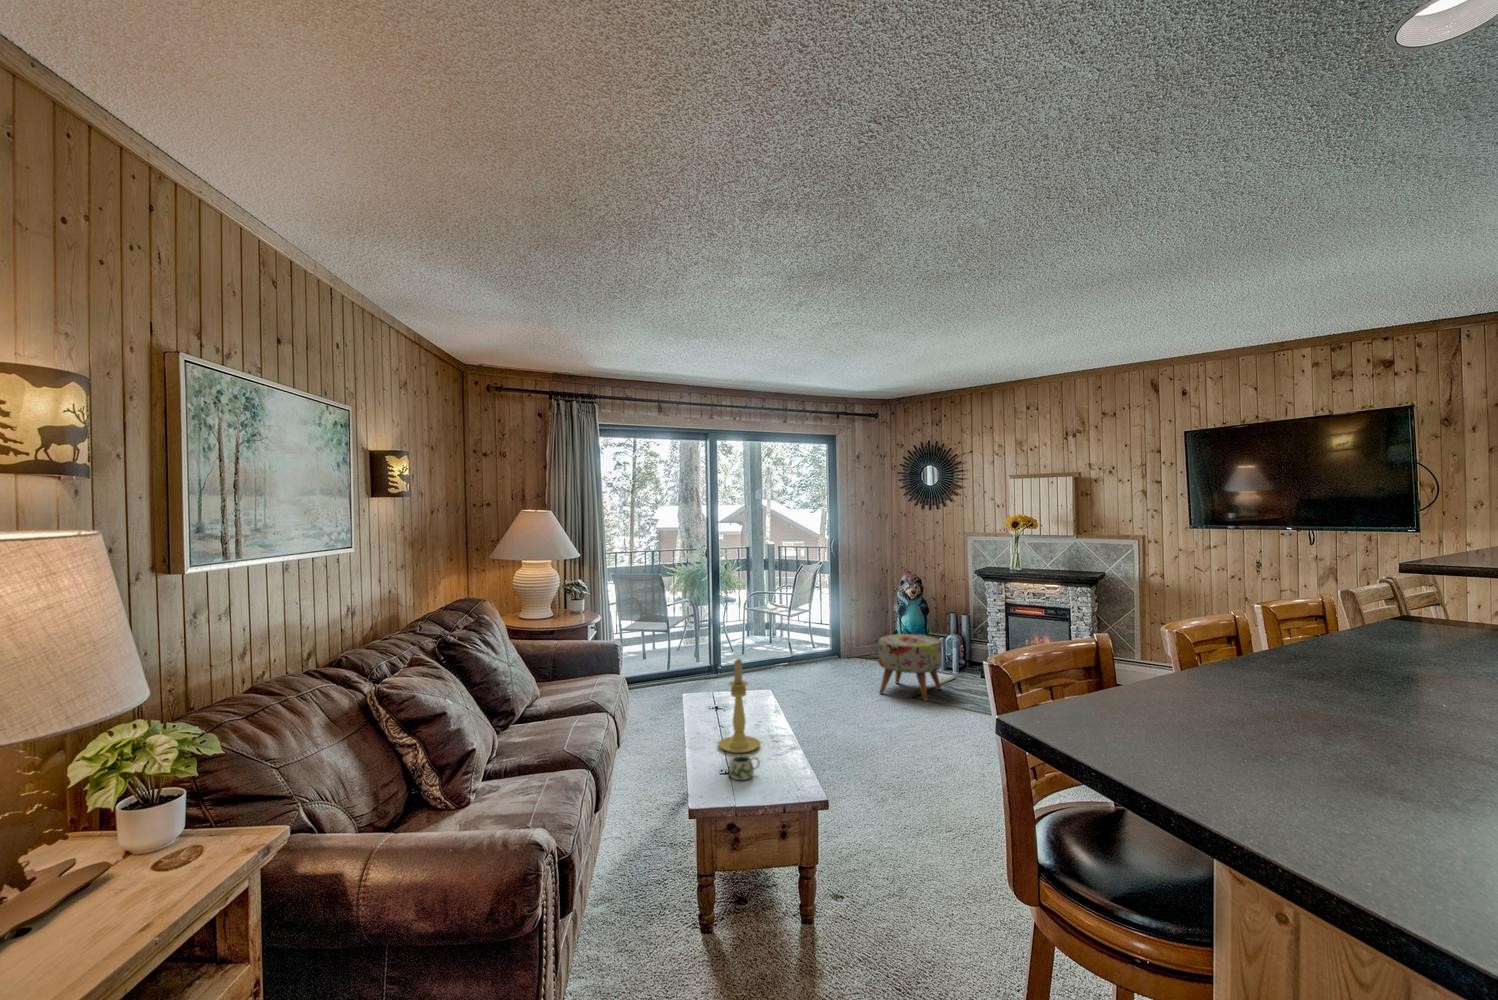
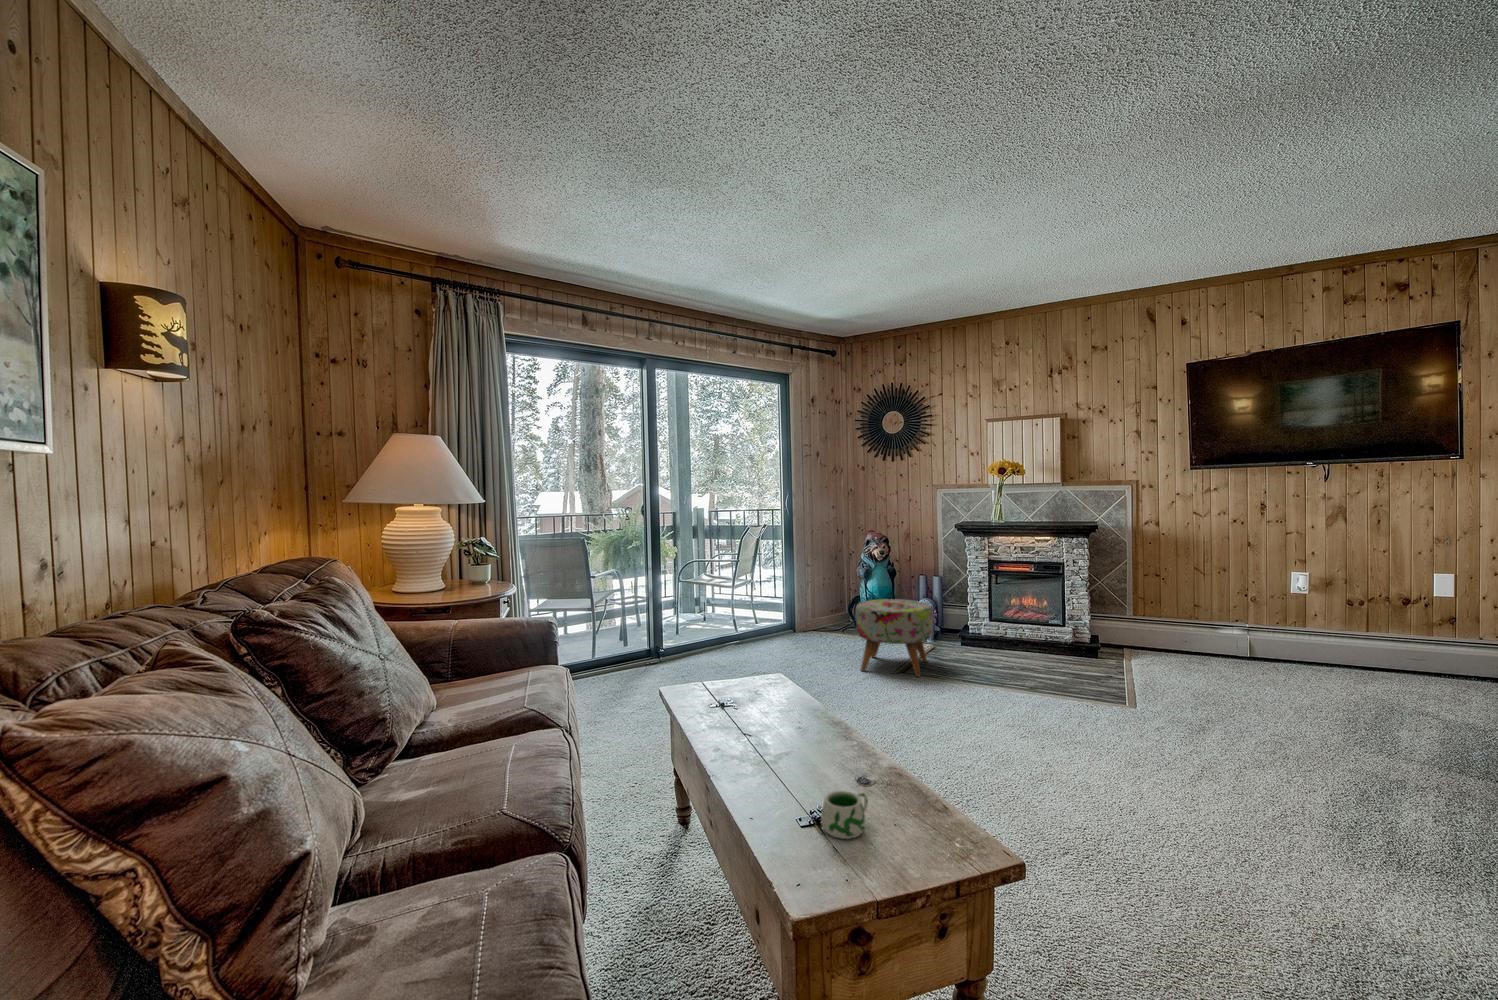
candle holder: present [719,659,760,753] -> none [767,625,837,783]

